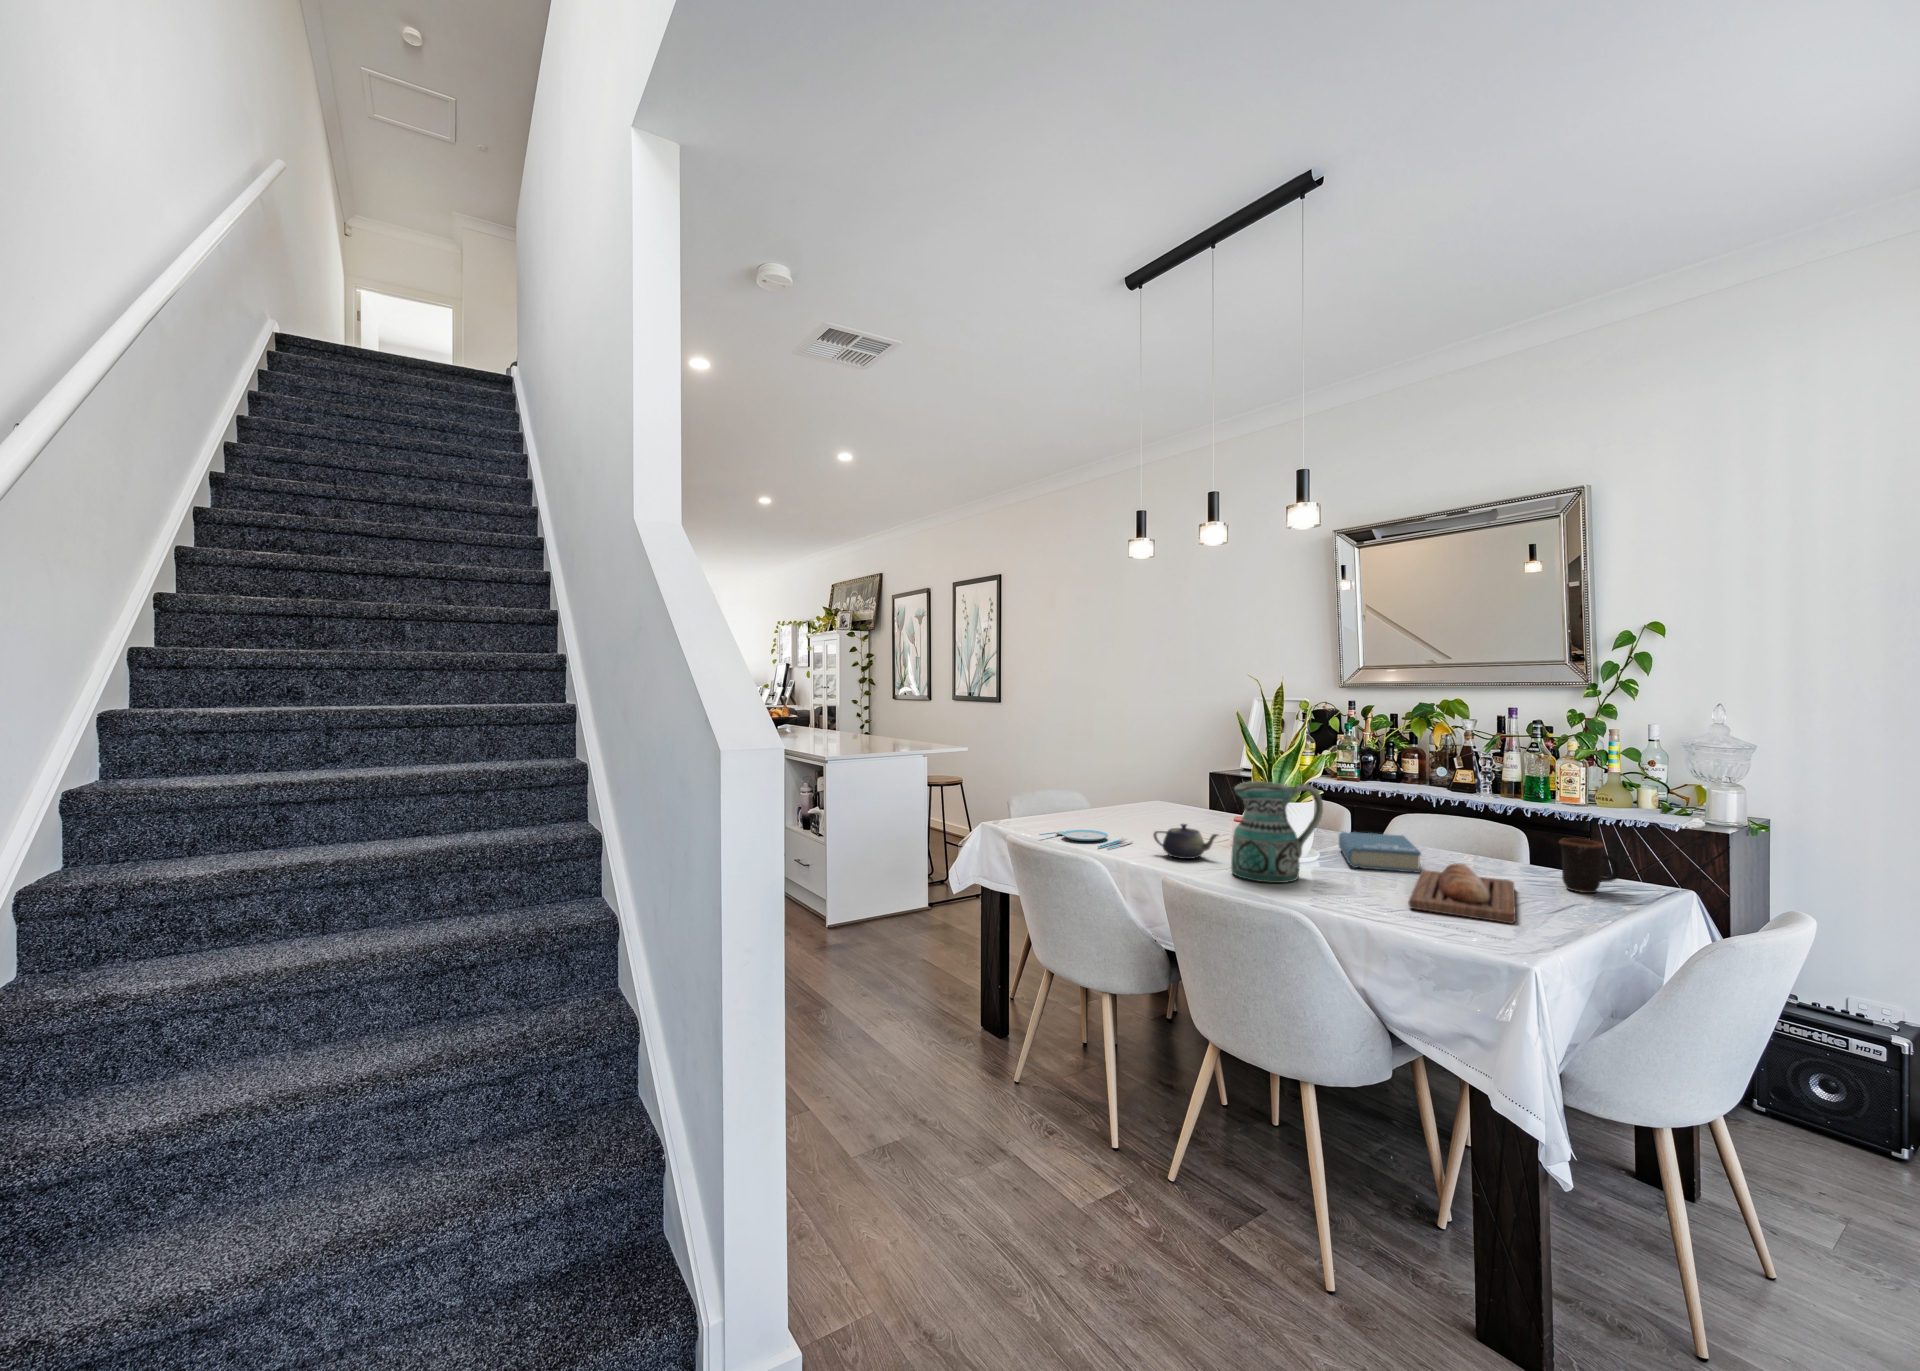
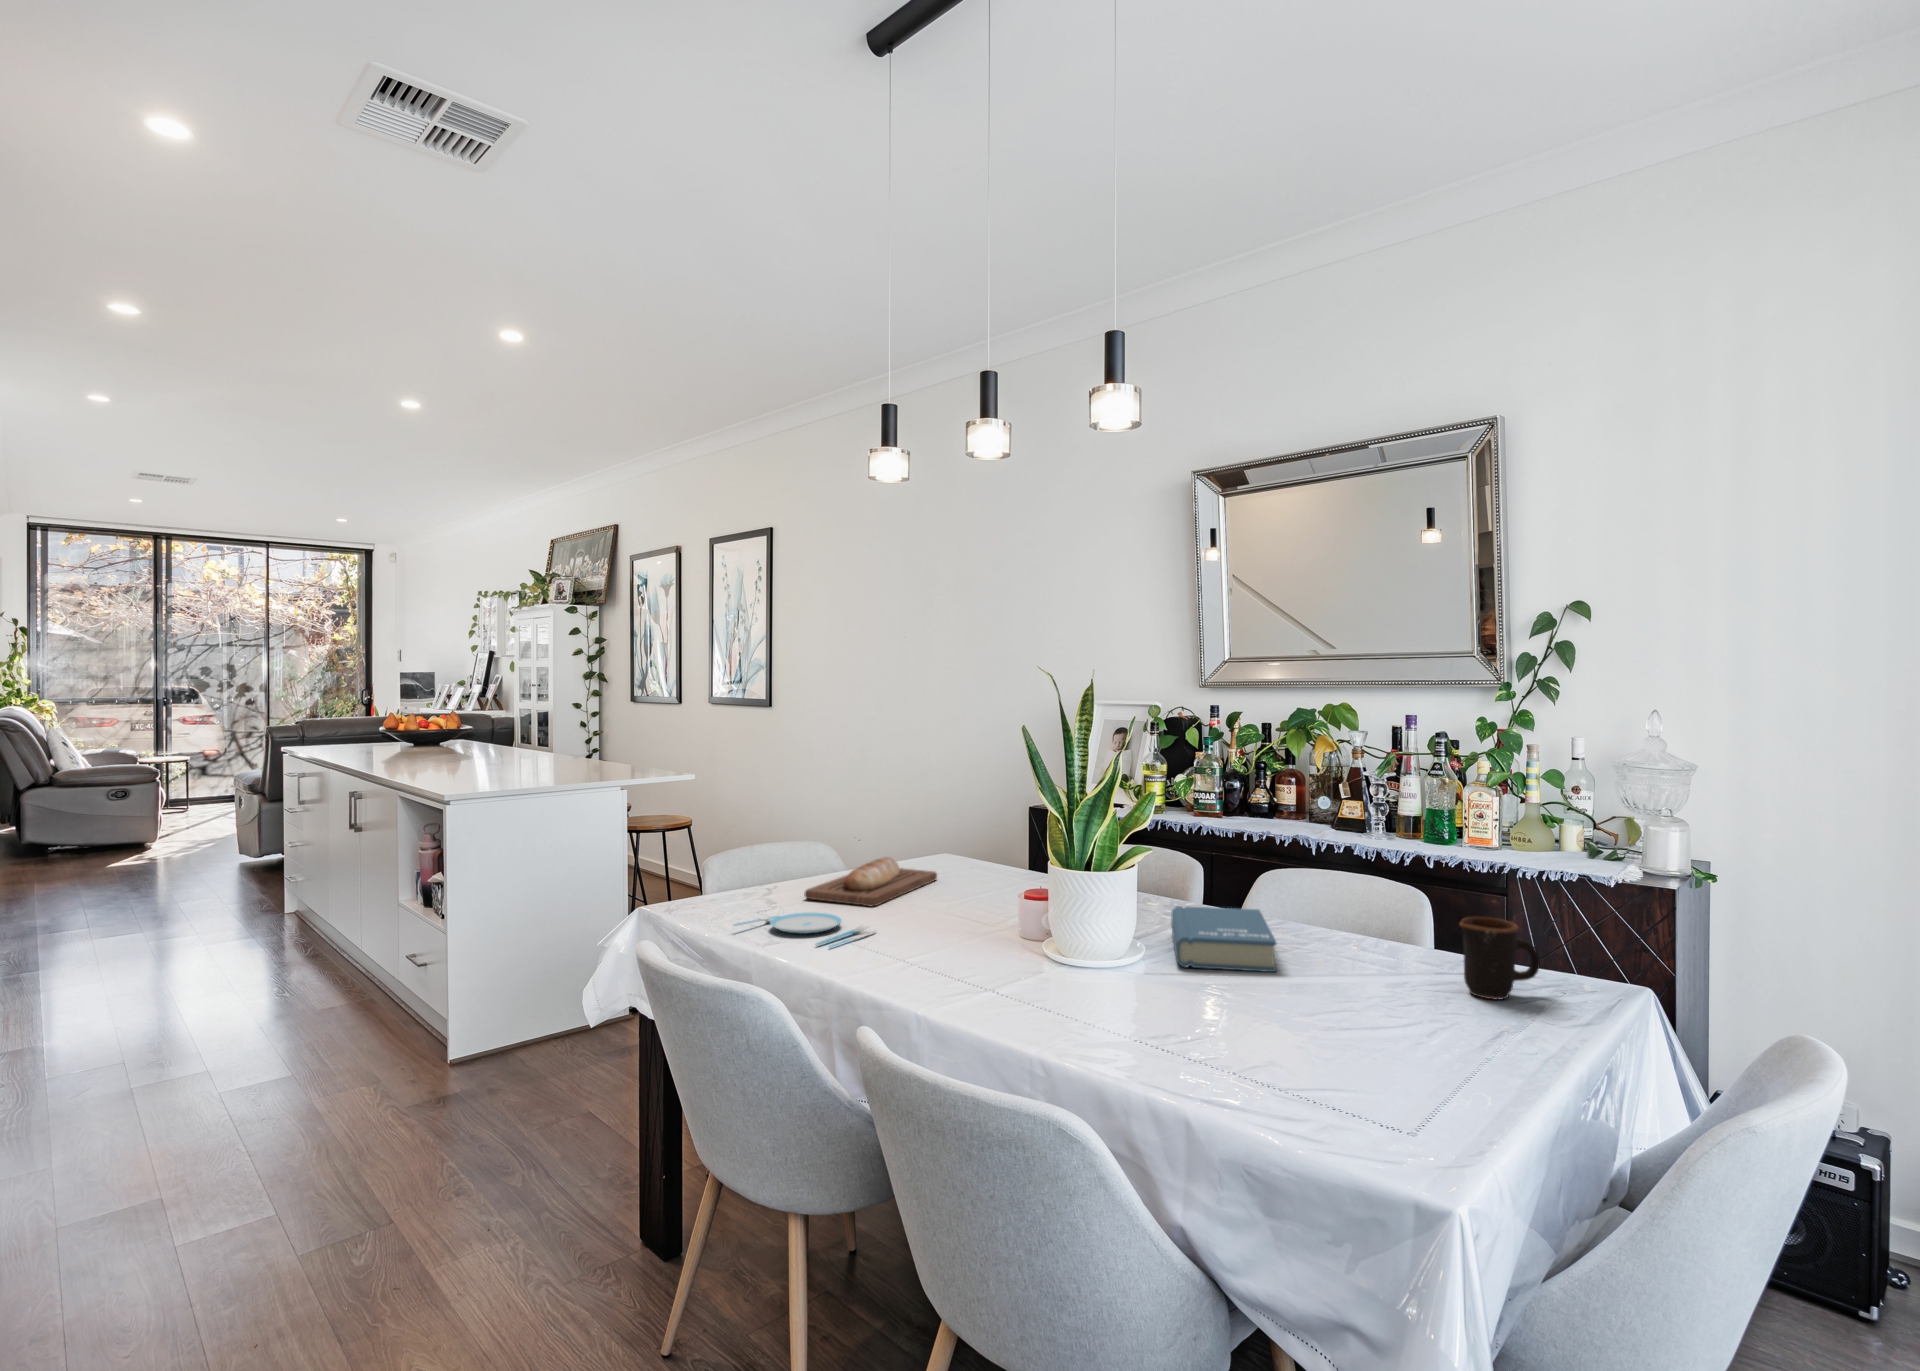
ceramic pitcher: present [1231,781,1323,883] -> none [999,842,1134,1005]
teapot: present [1154,824,1218,859] -> none [896,906,993,962]
bread loaf: present [1409,863,1516,924] -> present [804,857,937,906]

